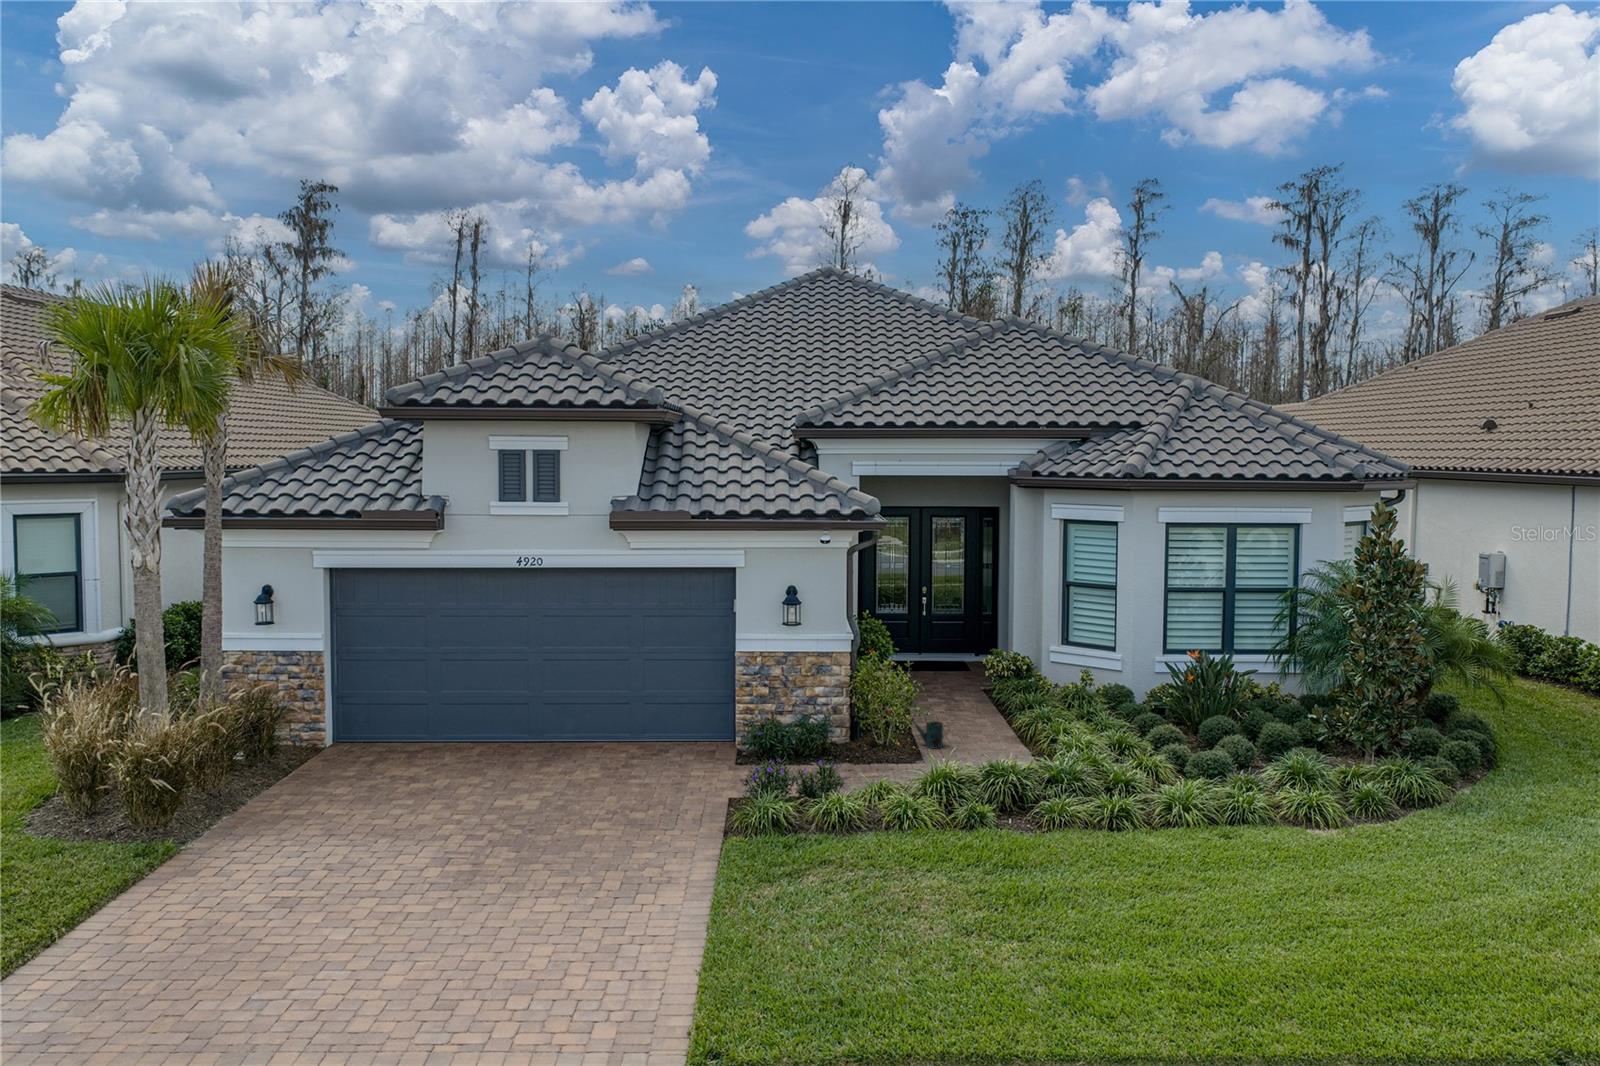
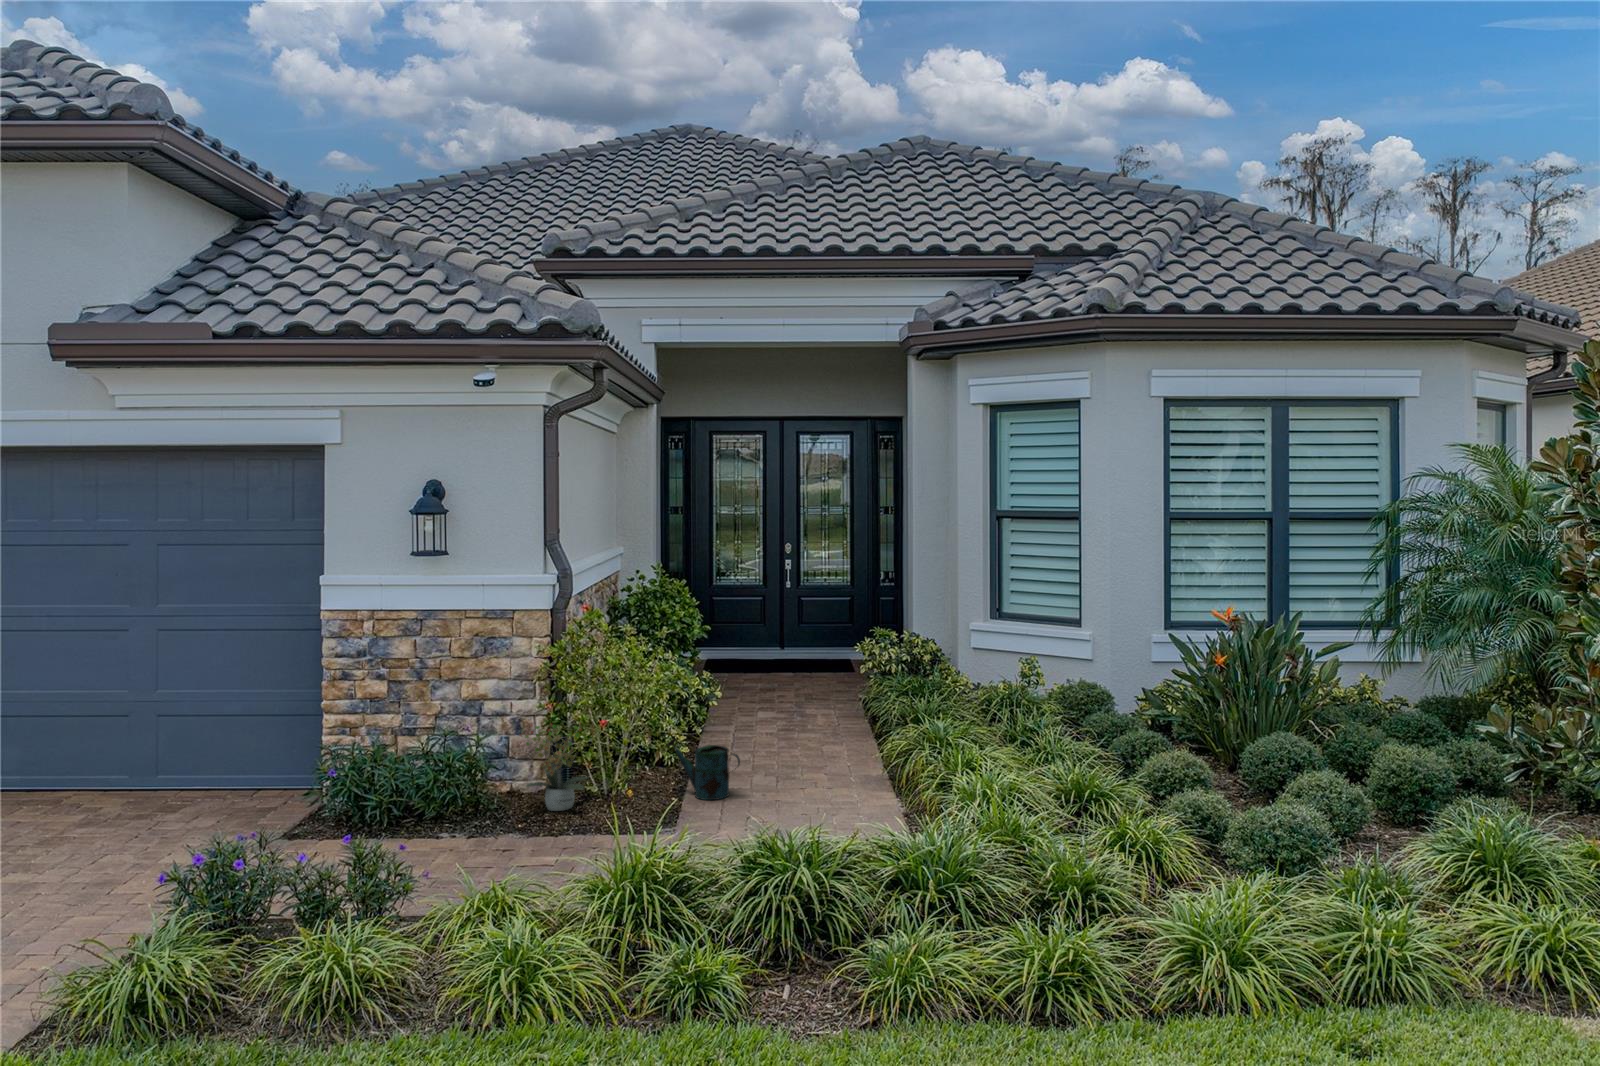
potted plant: none [848,710,879,754] -> present [520,724,587,811]

